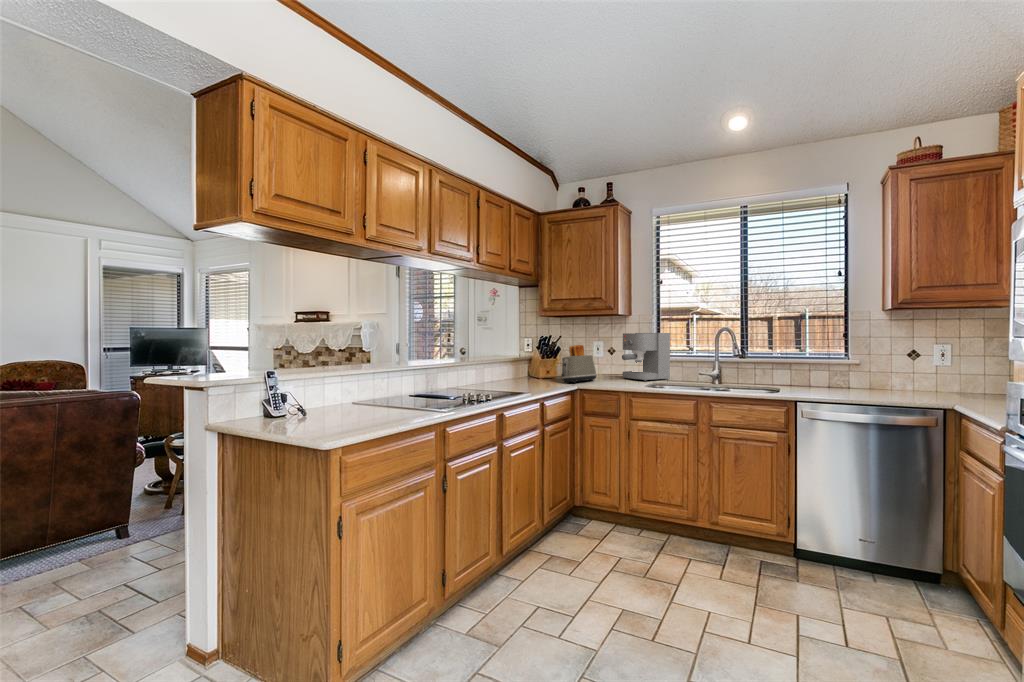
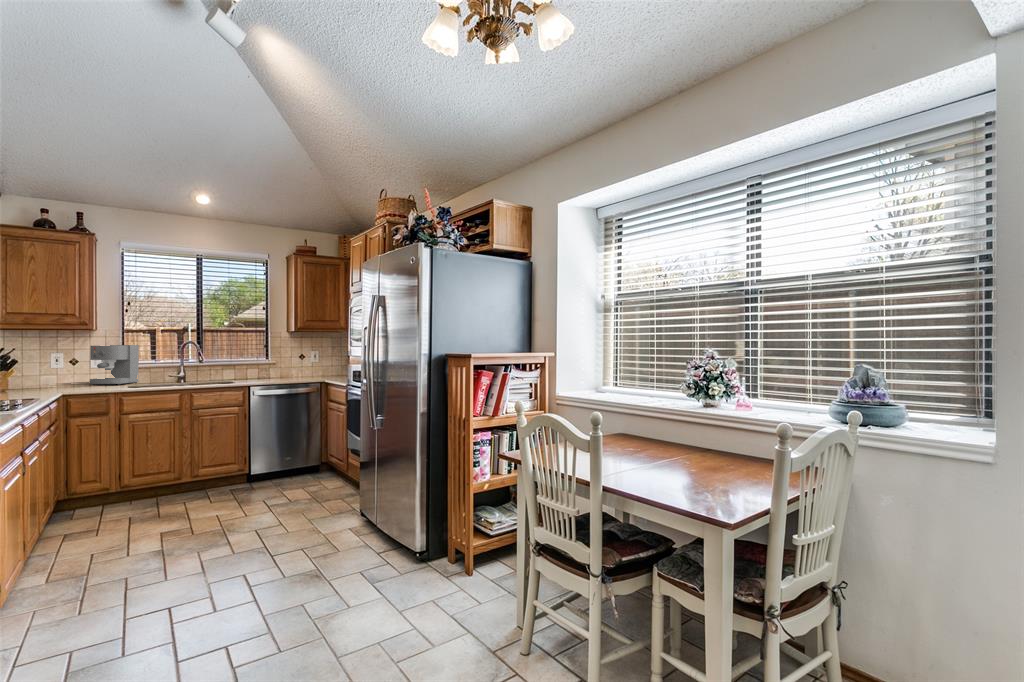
toaster: present [561,345,597,383] -> none [29,357,67,392]

